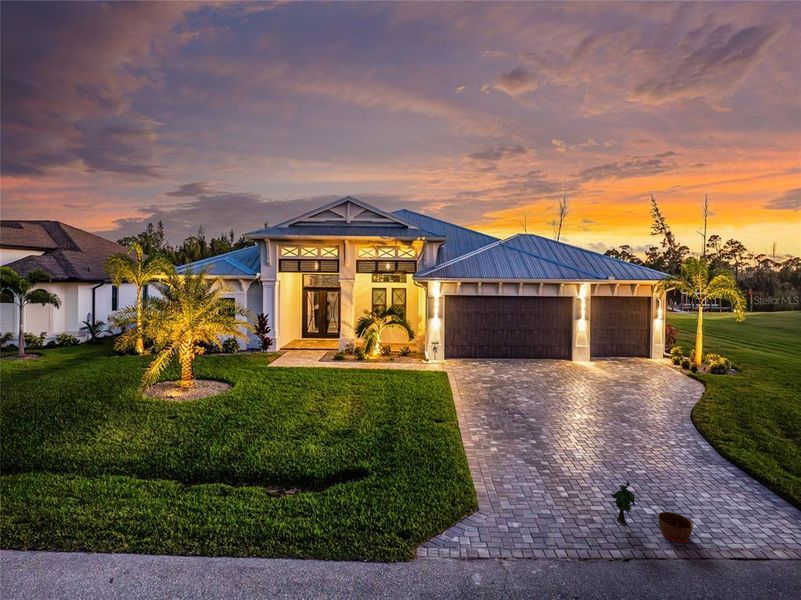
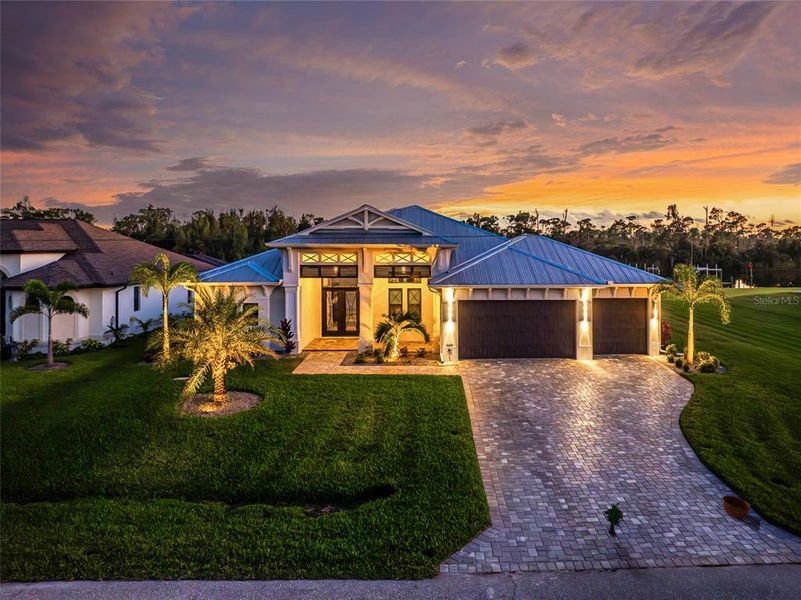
basket: present [658,512,693,543] -> present [722,496,750,518]

